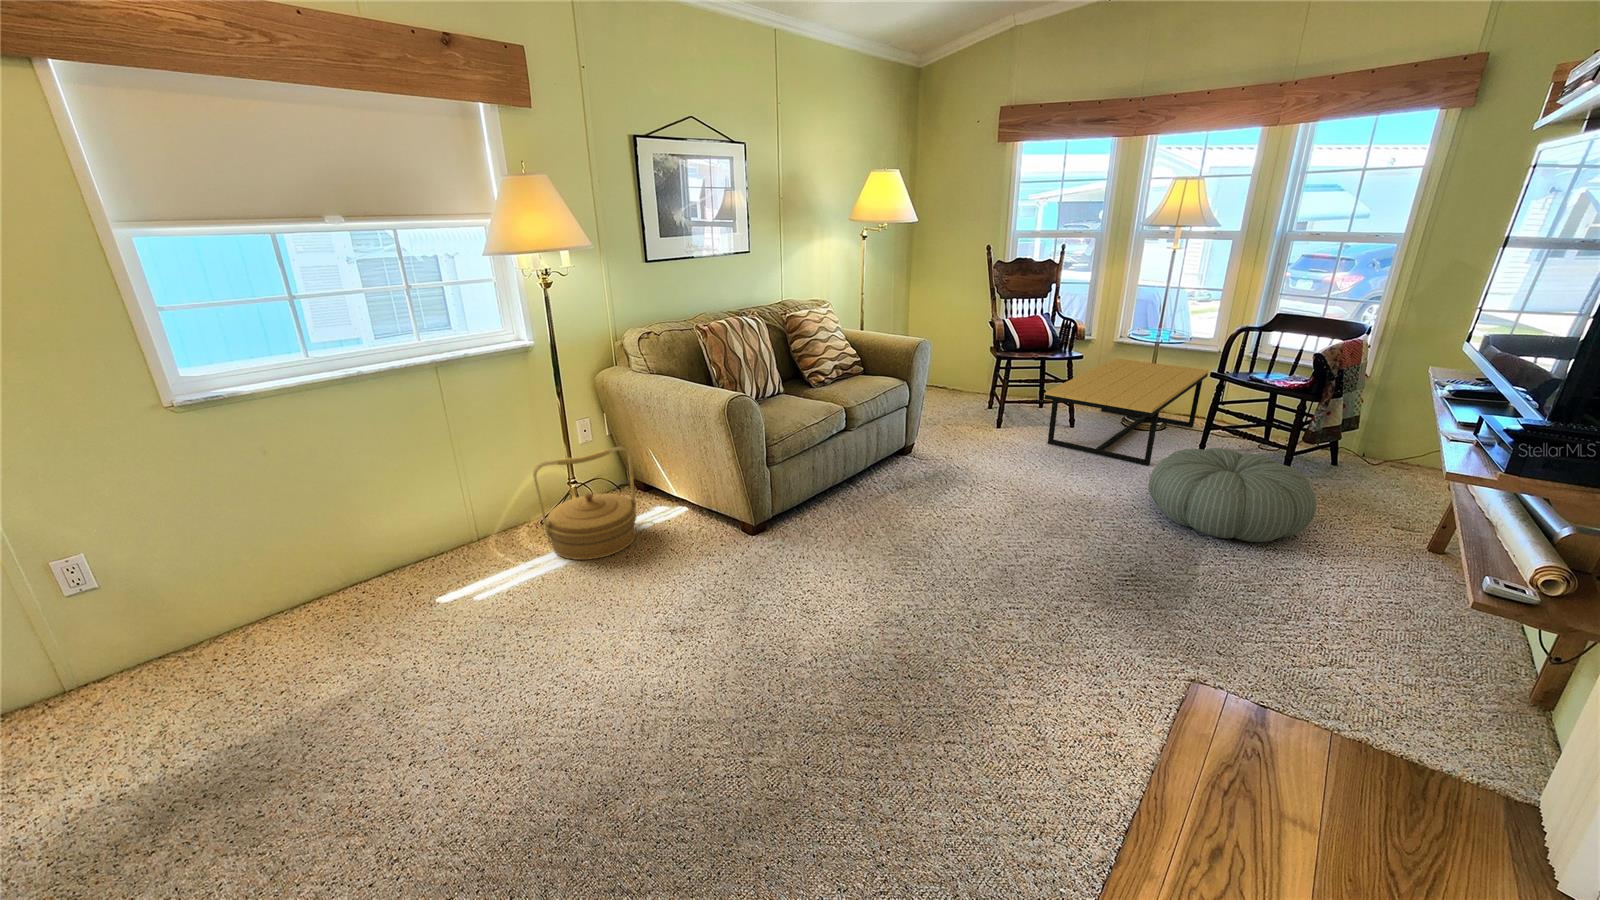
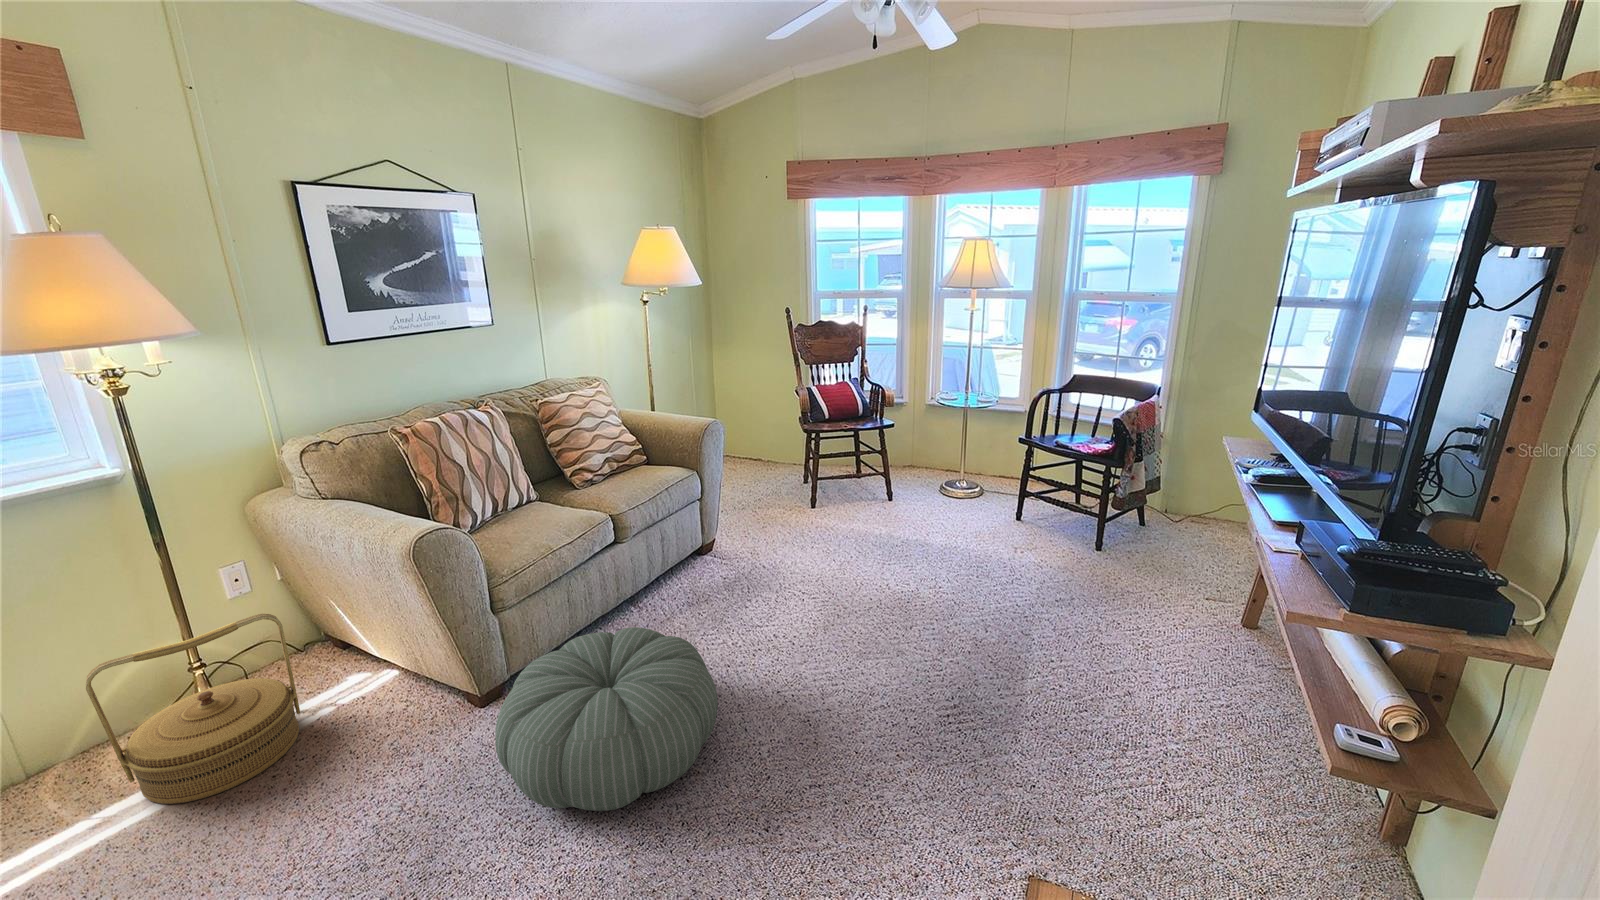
coffee table: present [1045,359,1208,466] -> none [856,422,1018,545]
pouf: present [1149,448,1316,542] -> present [495,627,718,811]

